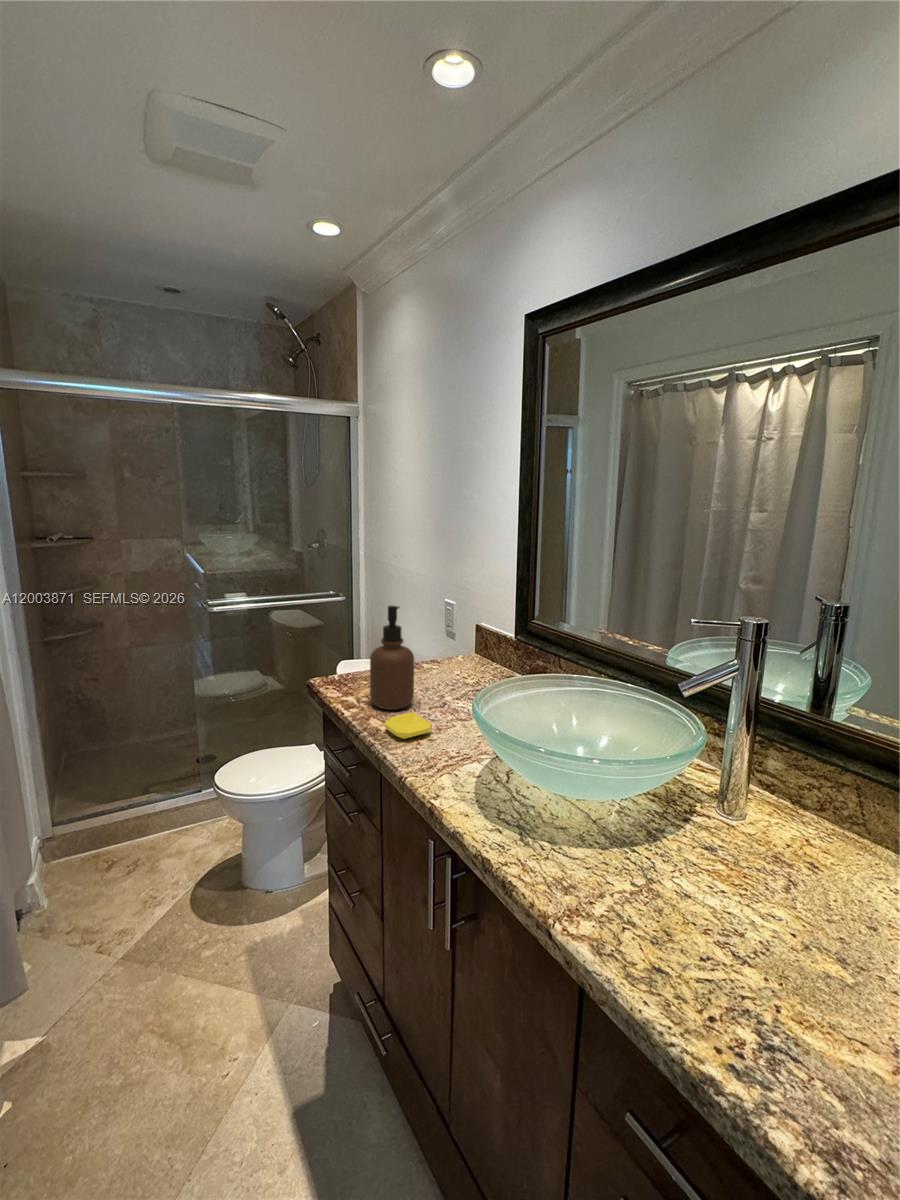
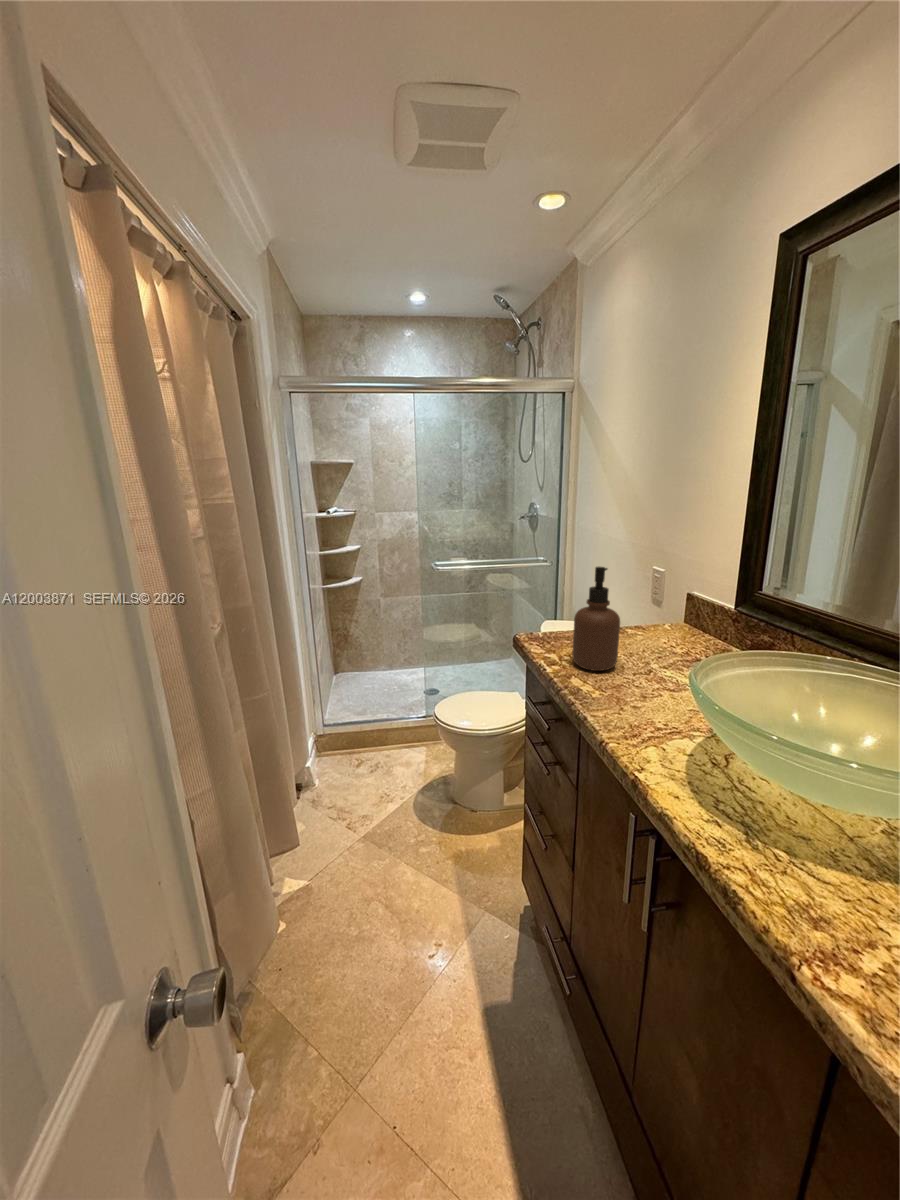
soap bar: present [385,712,432,739] -> none [586,676,637,702]

